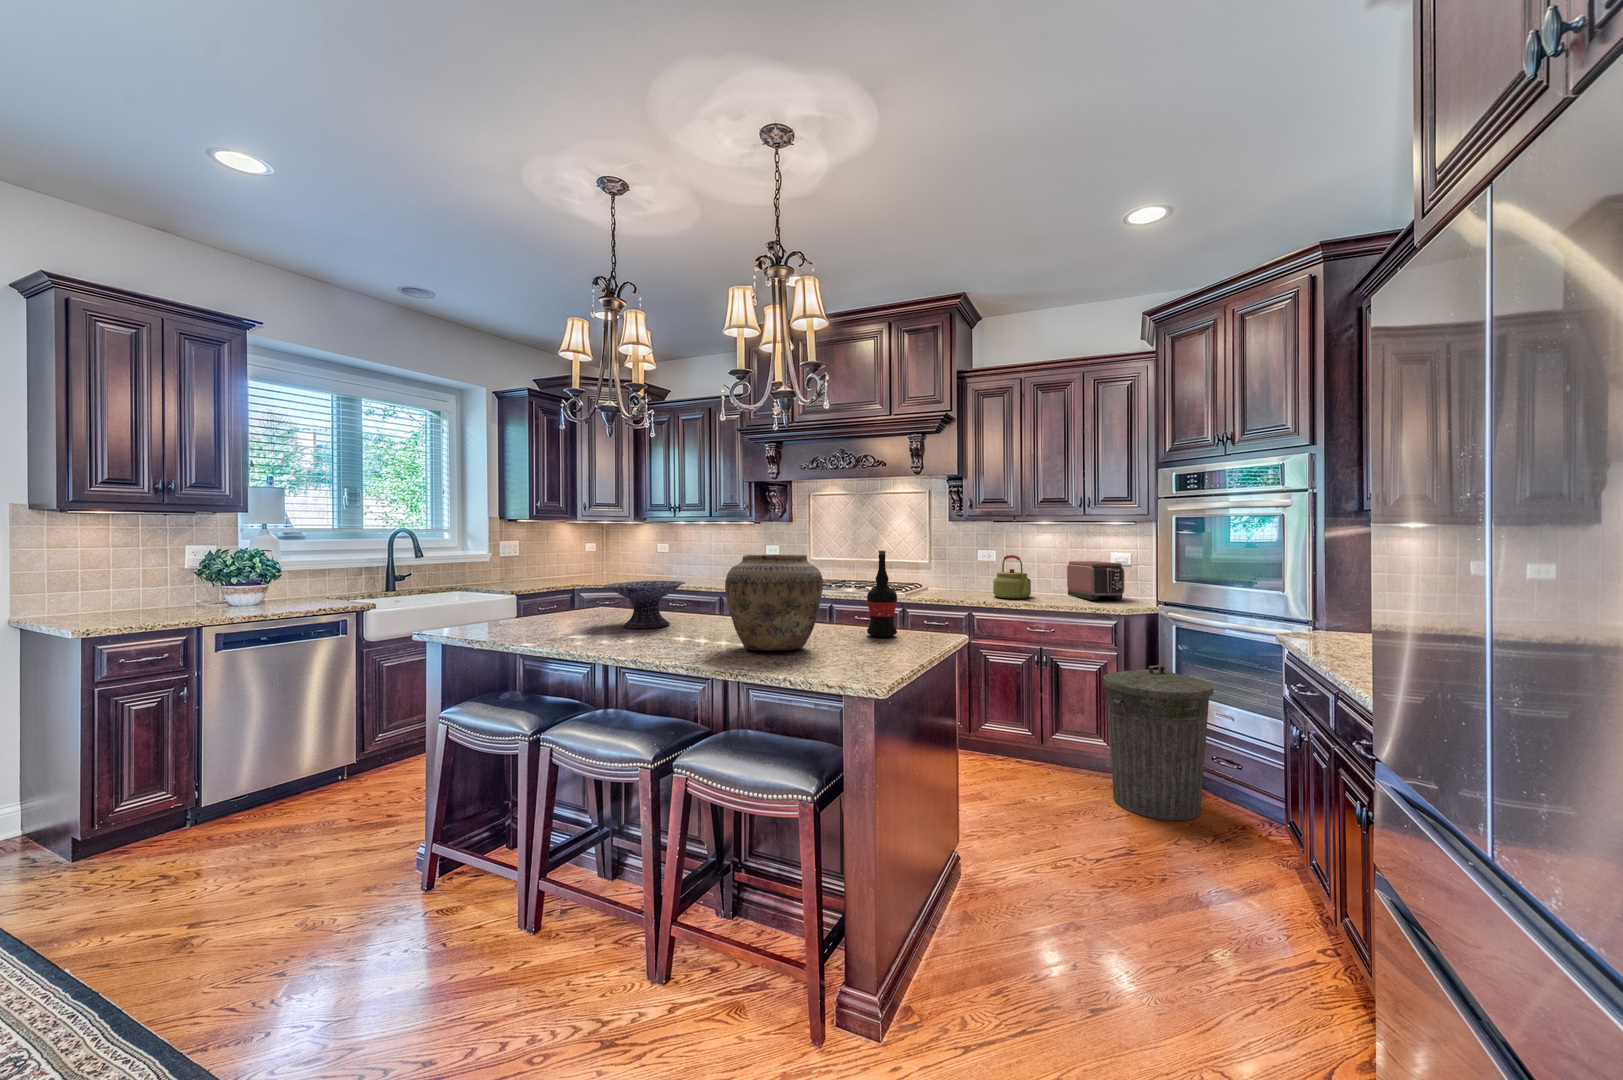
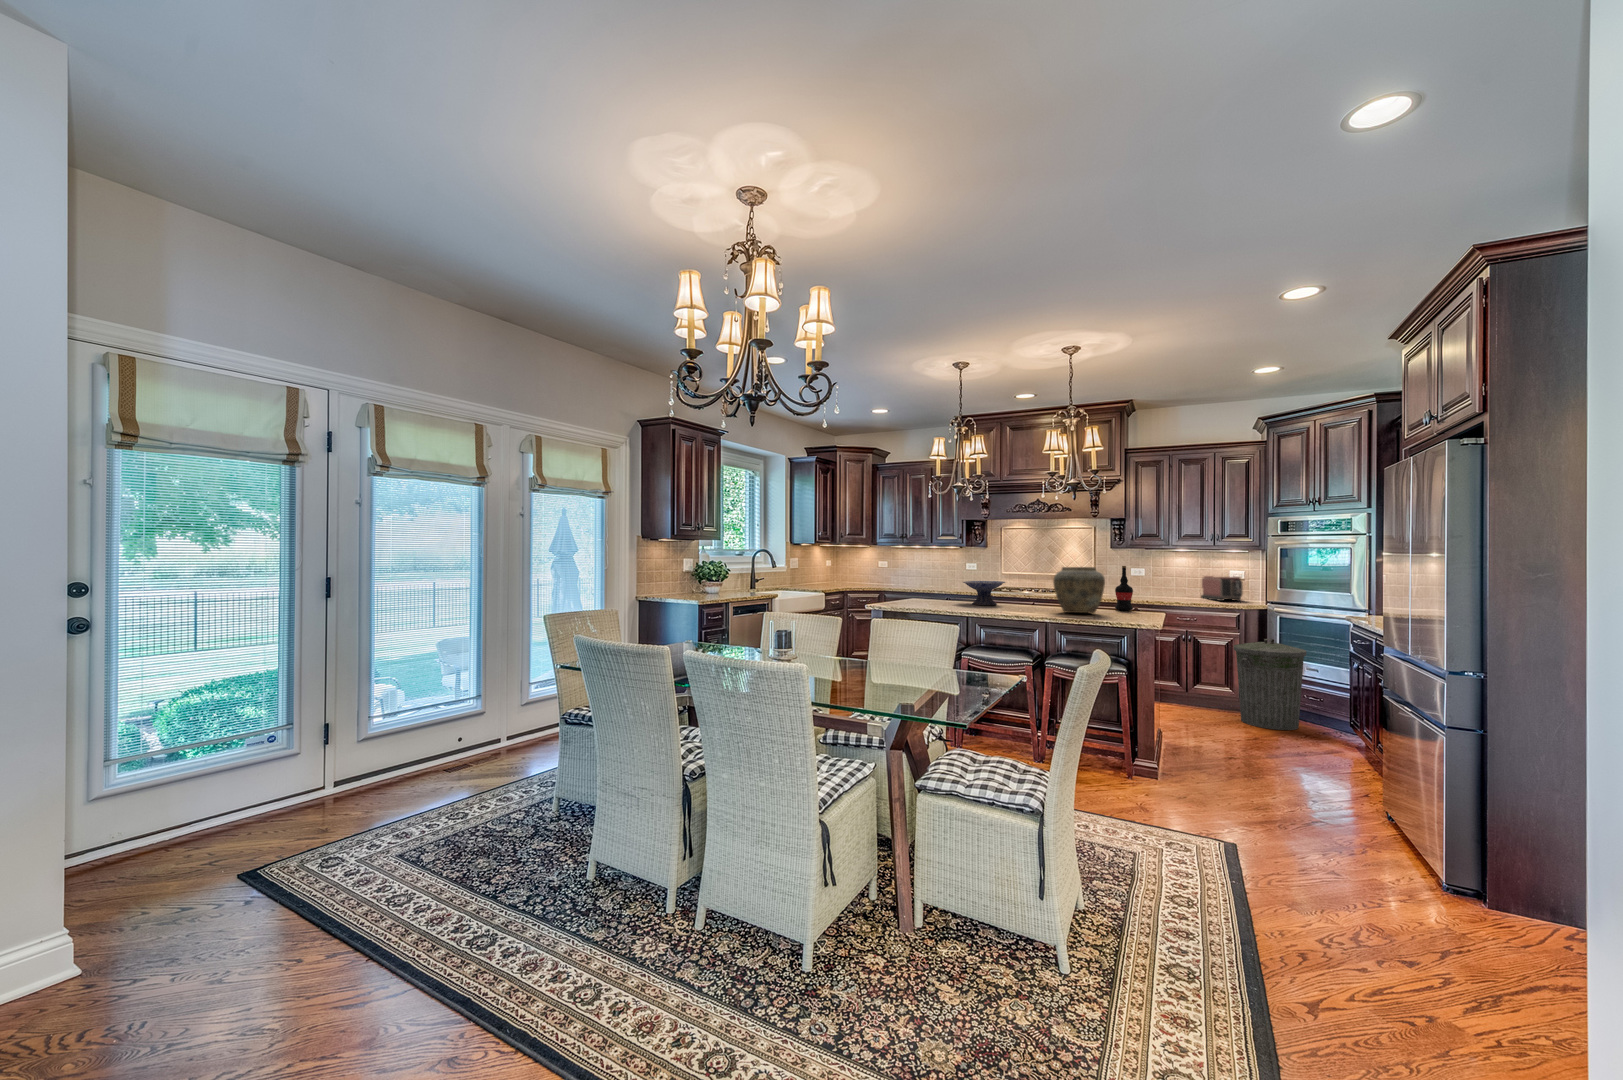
kettle: present [993,555,1031,598] -> none [1150,571,1178,599]

